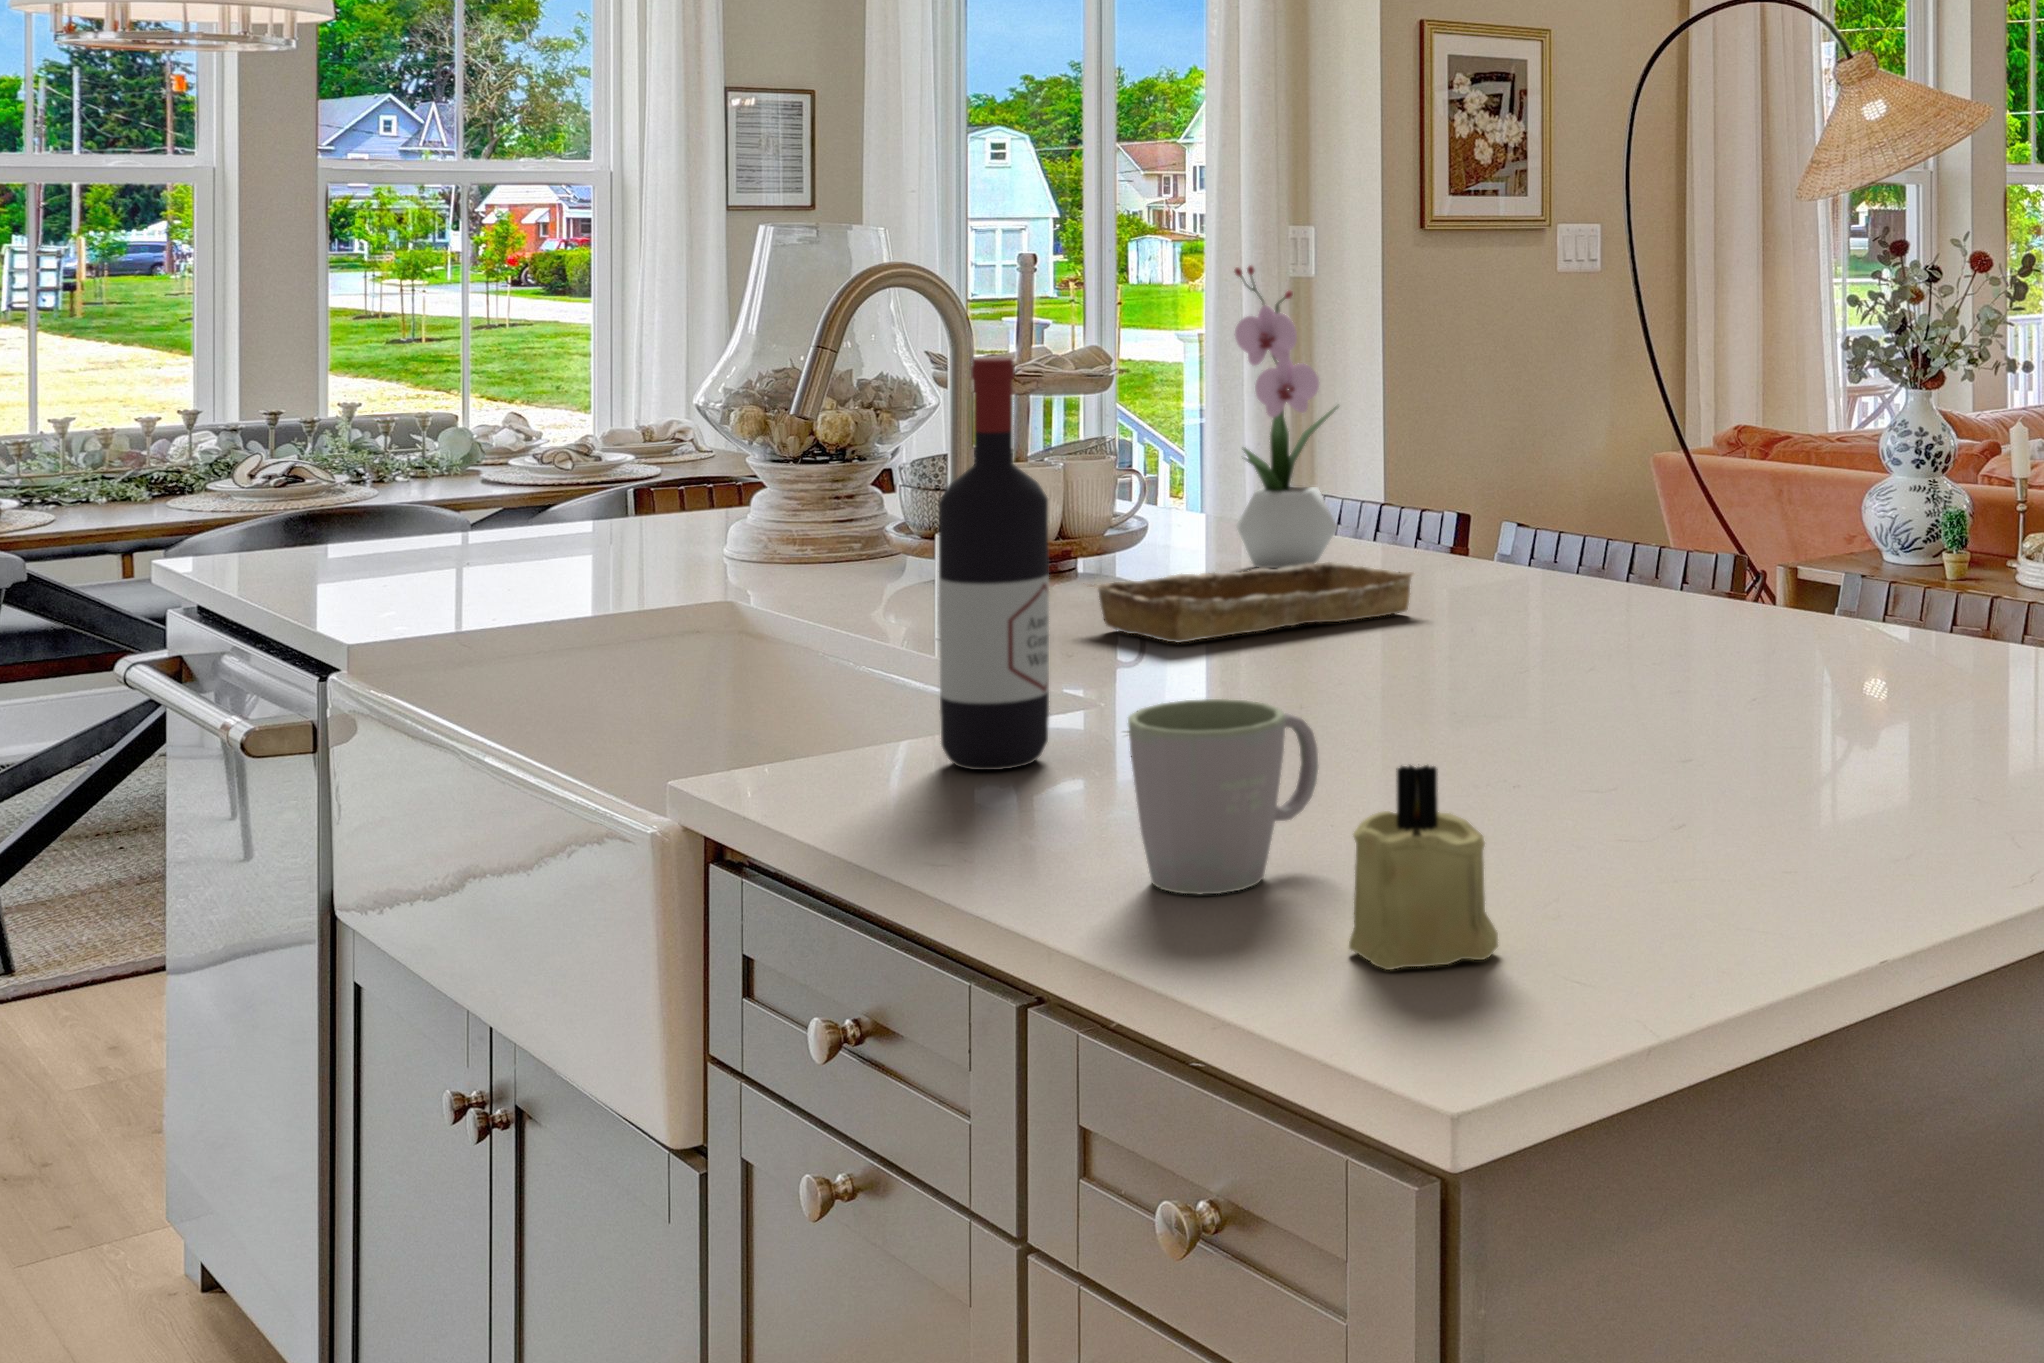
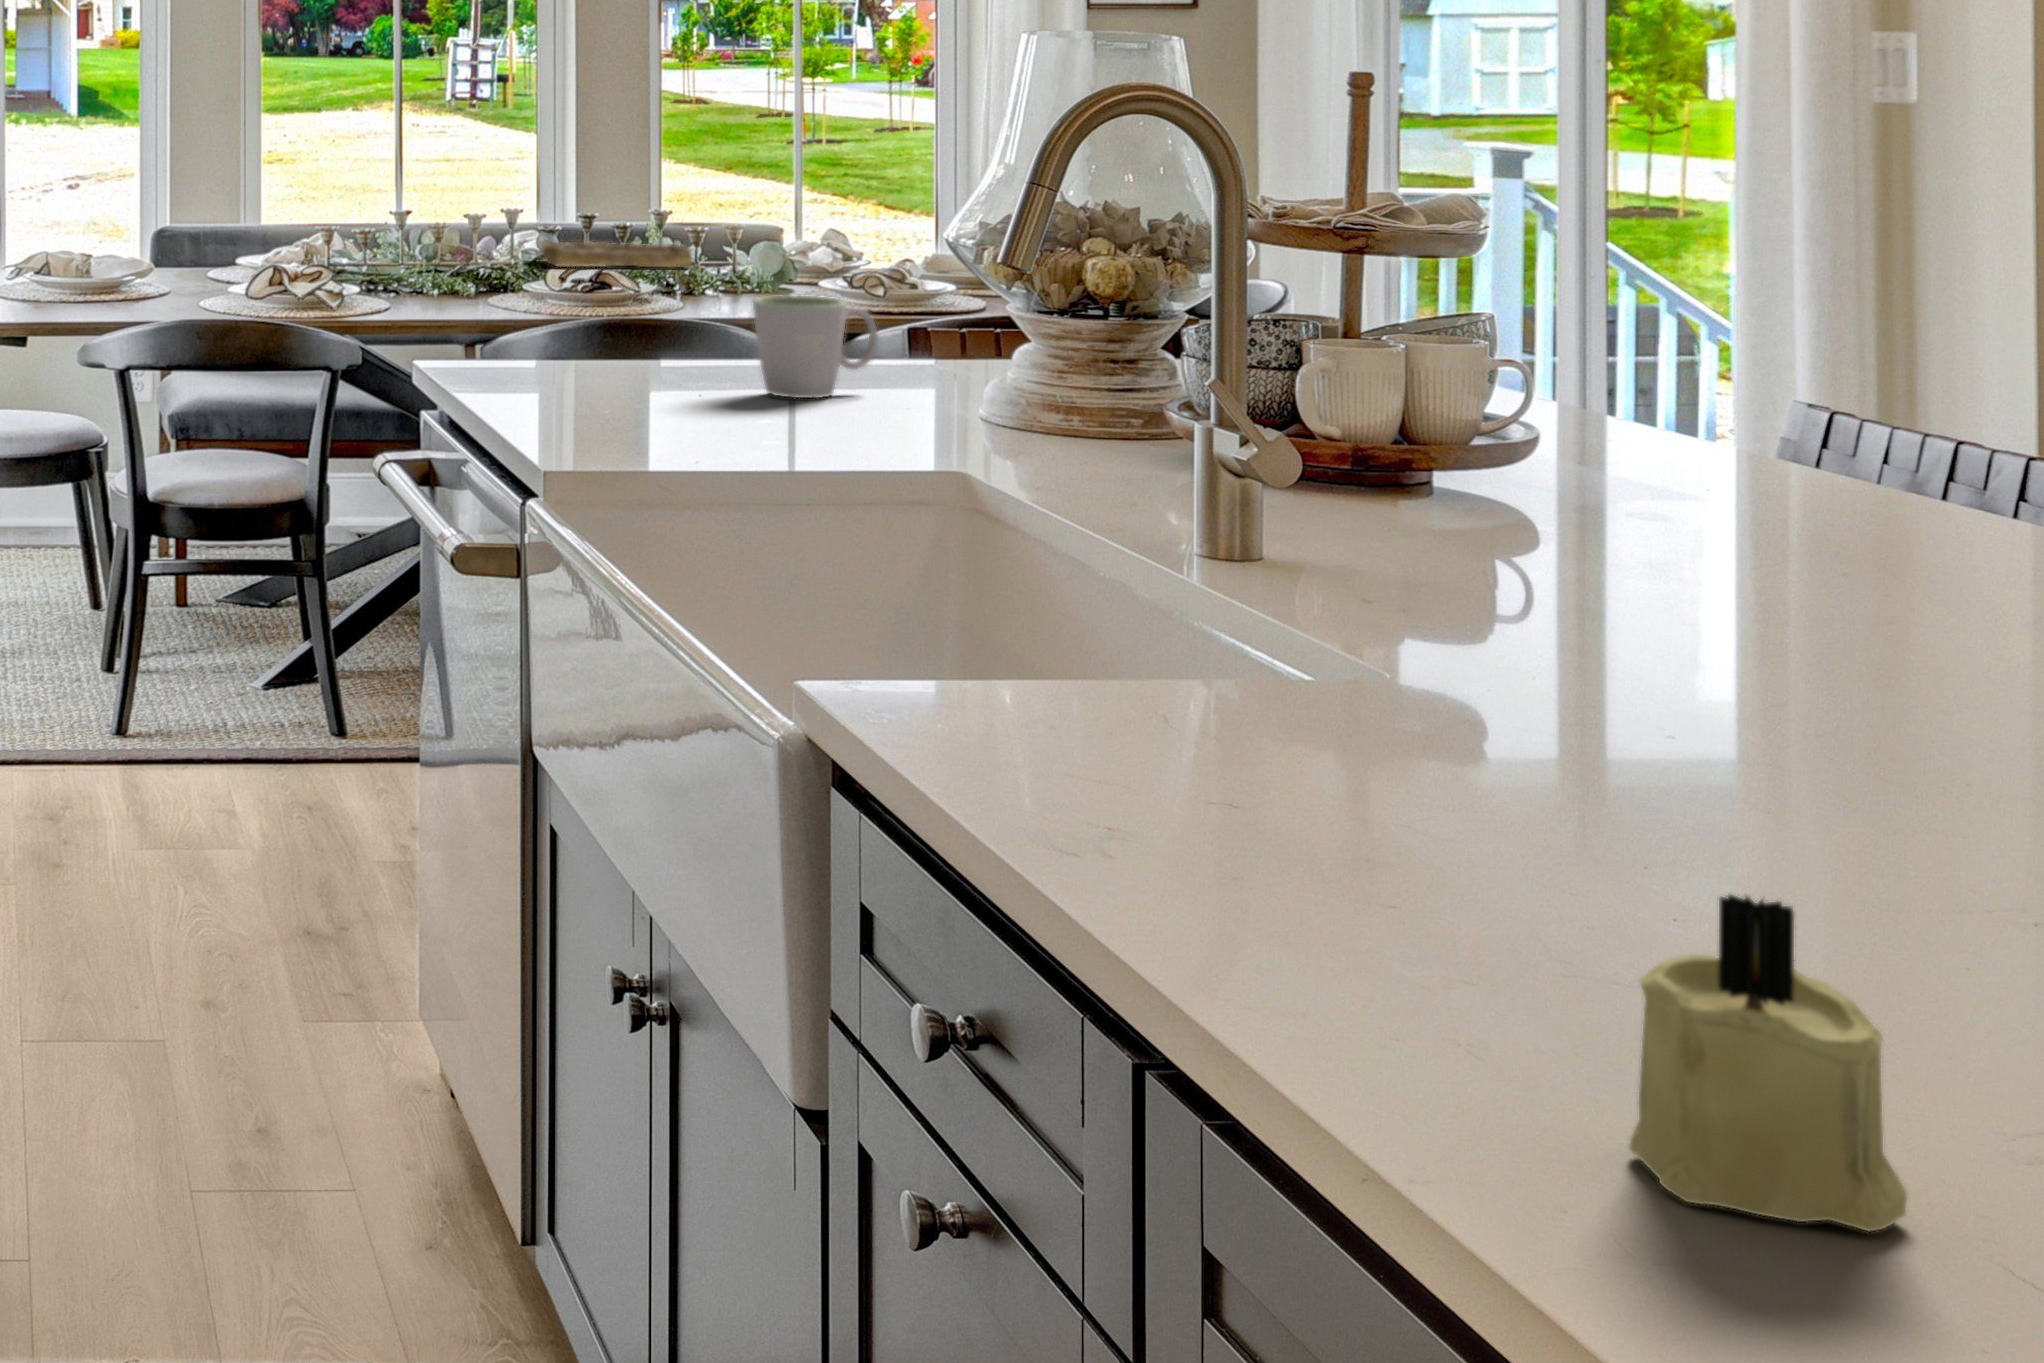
flower arrangement: present [1235,266,1337,568] -> none [1661,99,1843,523]
wine bottle: present [938,358,1049,770] -> none [1126,220,1279,751]
tray: present [1088,562,1417,643] -> present [539,241,694,268]
mug: present [1128,699,1318,894] -> present [753,295,878,398]

